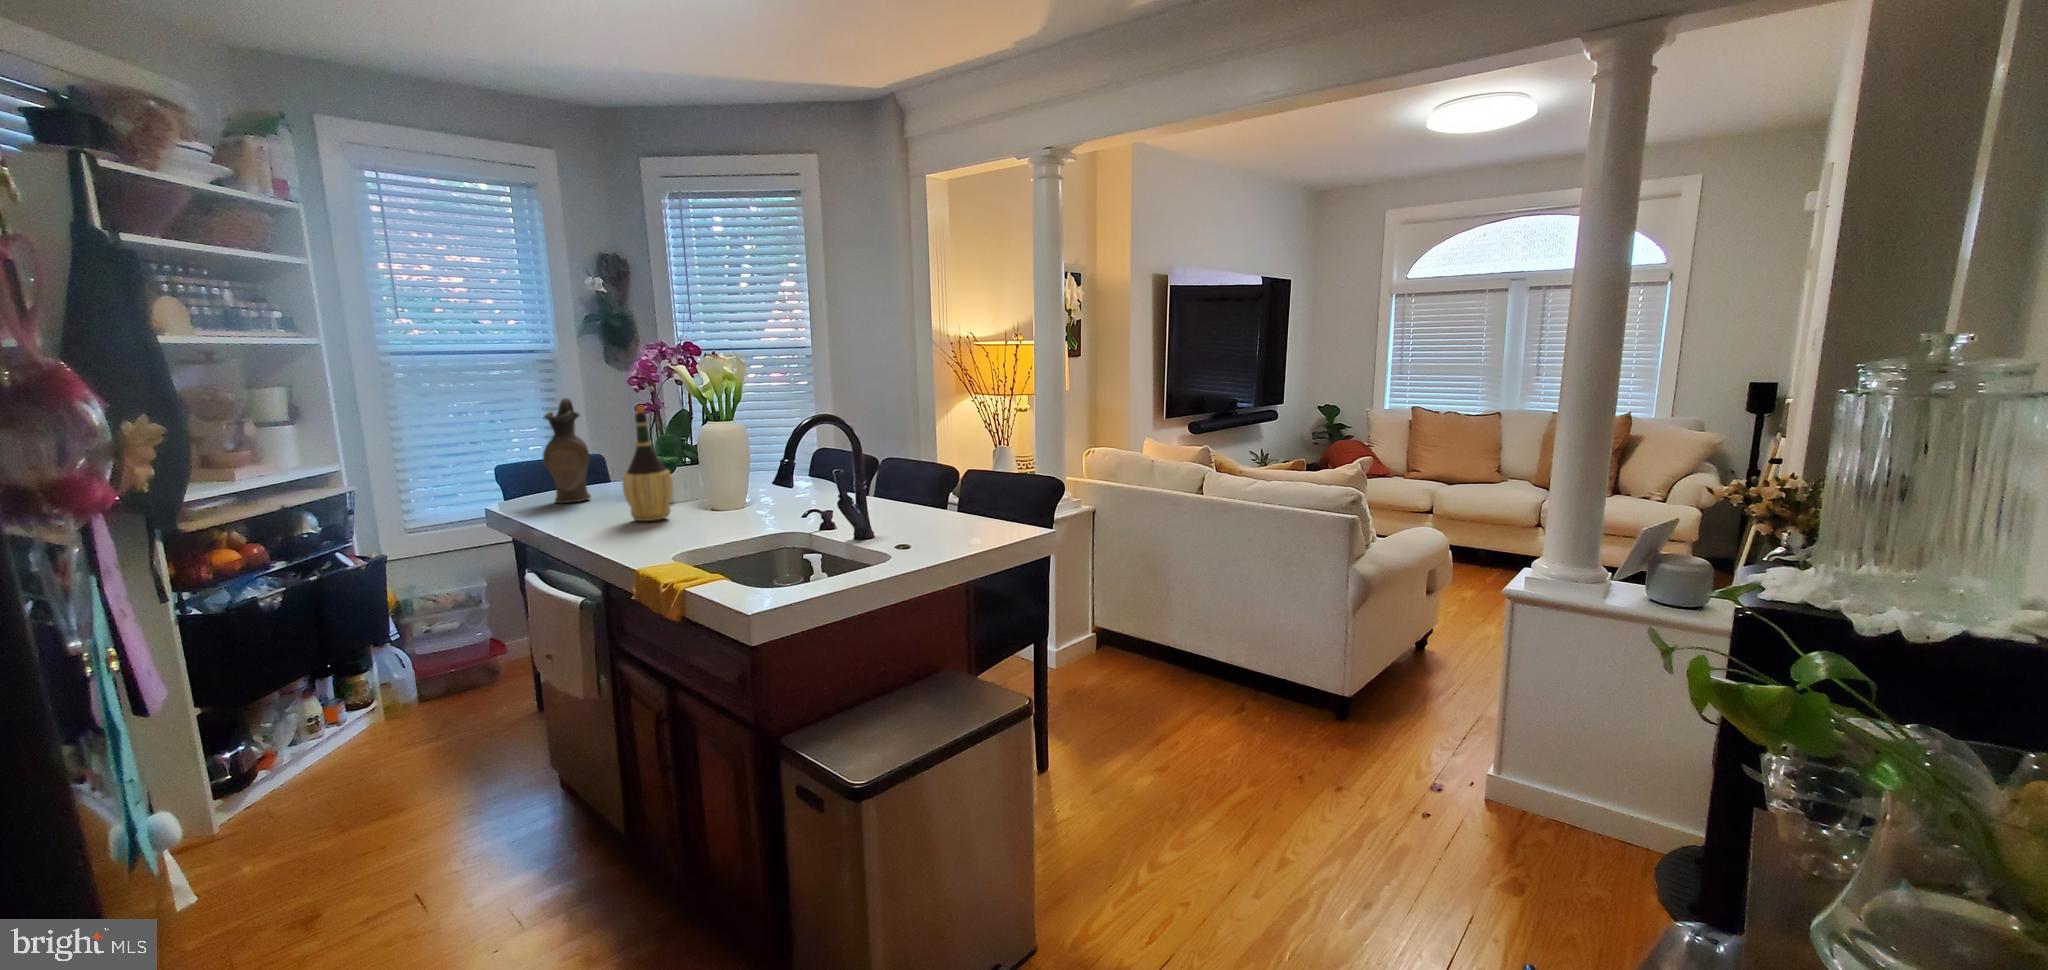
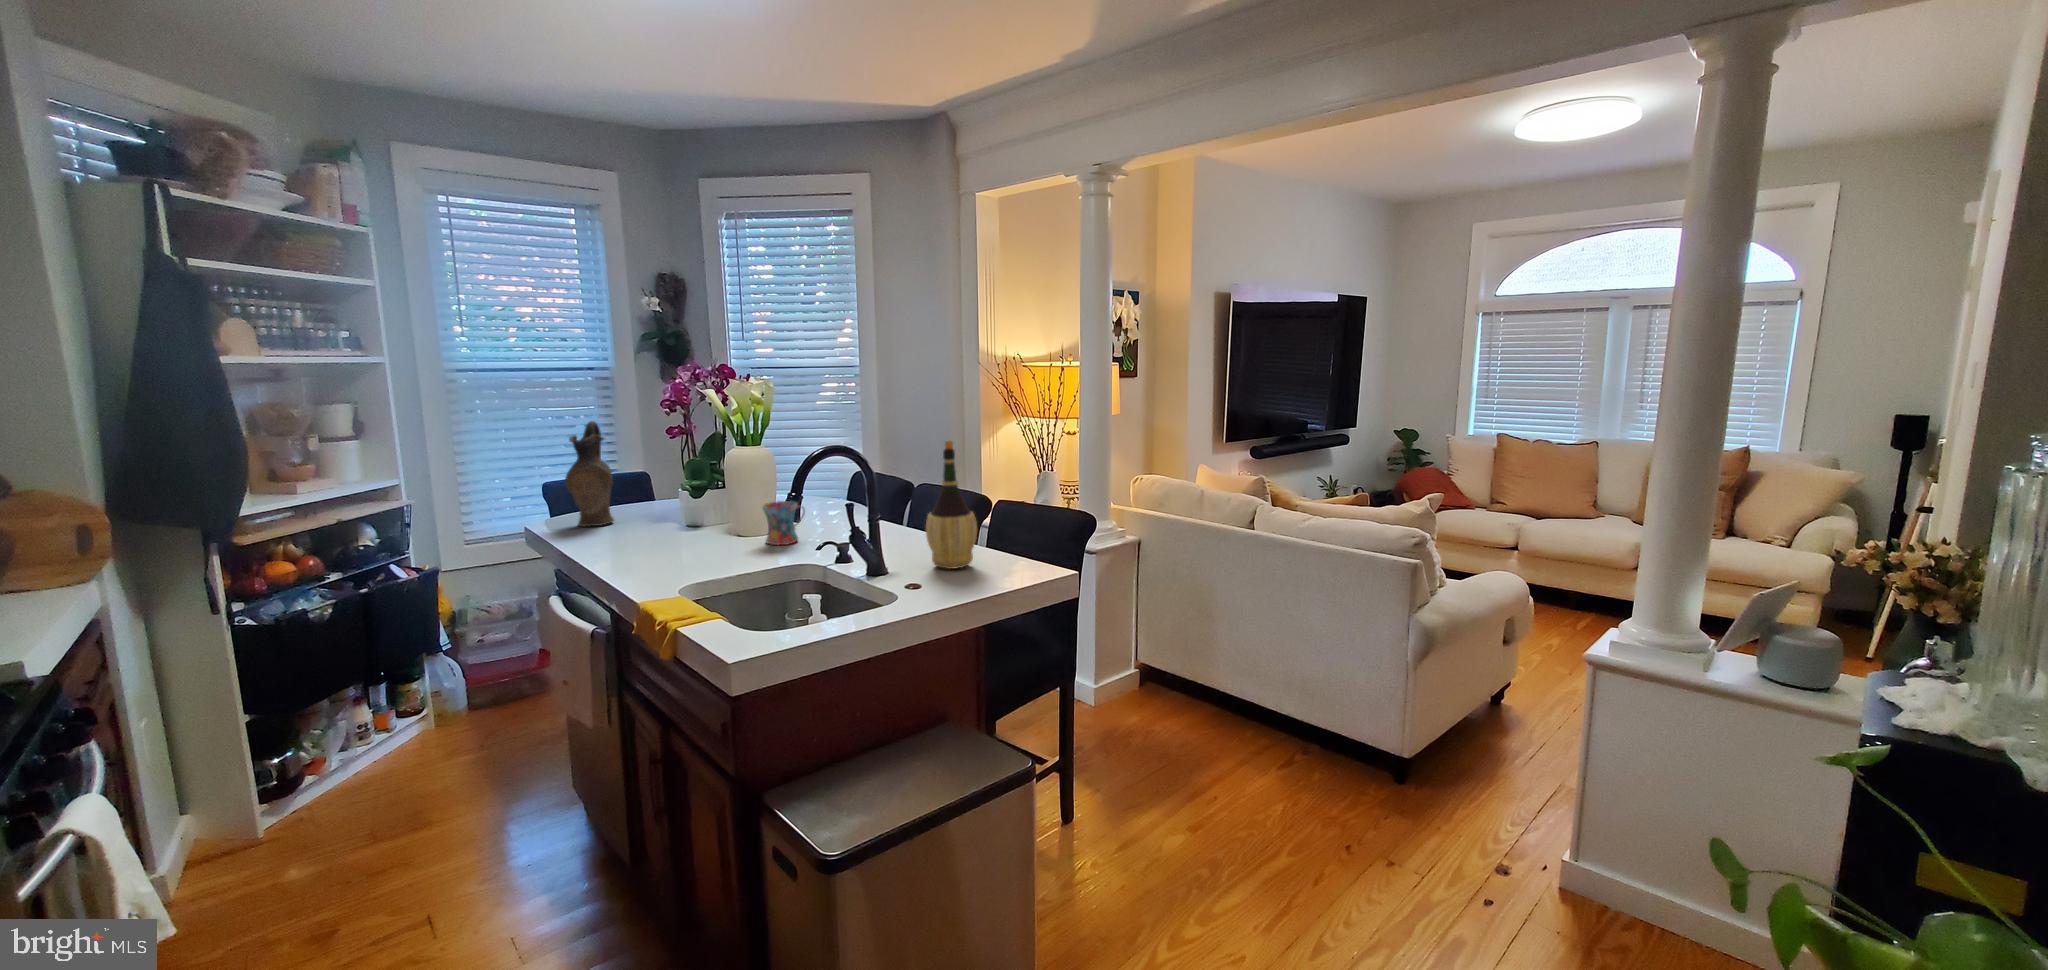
wine bottle: present [623,406,673,521] -> present [926,441,977,569]
mug: none [752,471,793,514] -> present [762,501,805,545]

